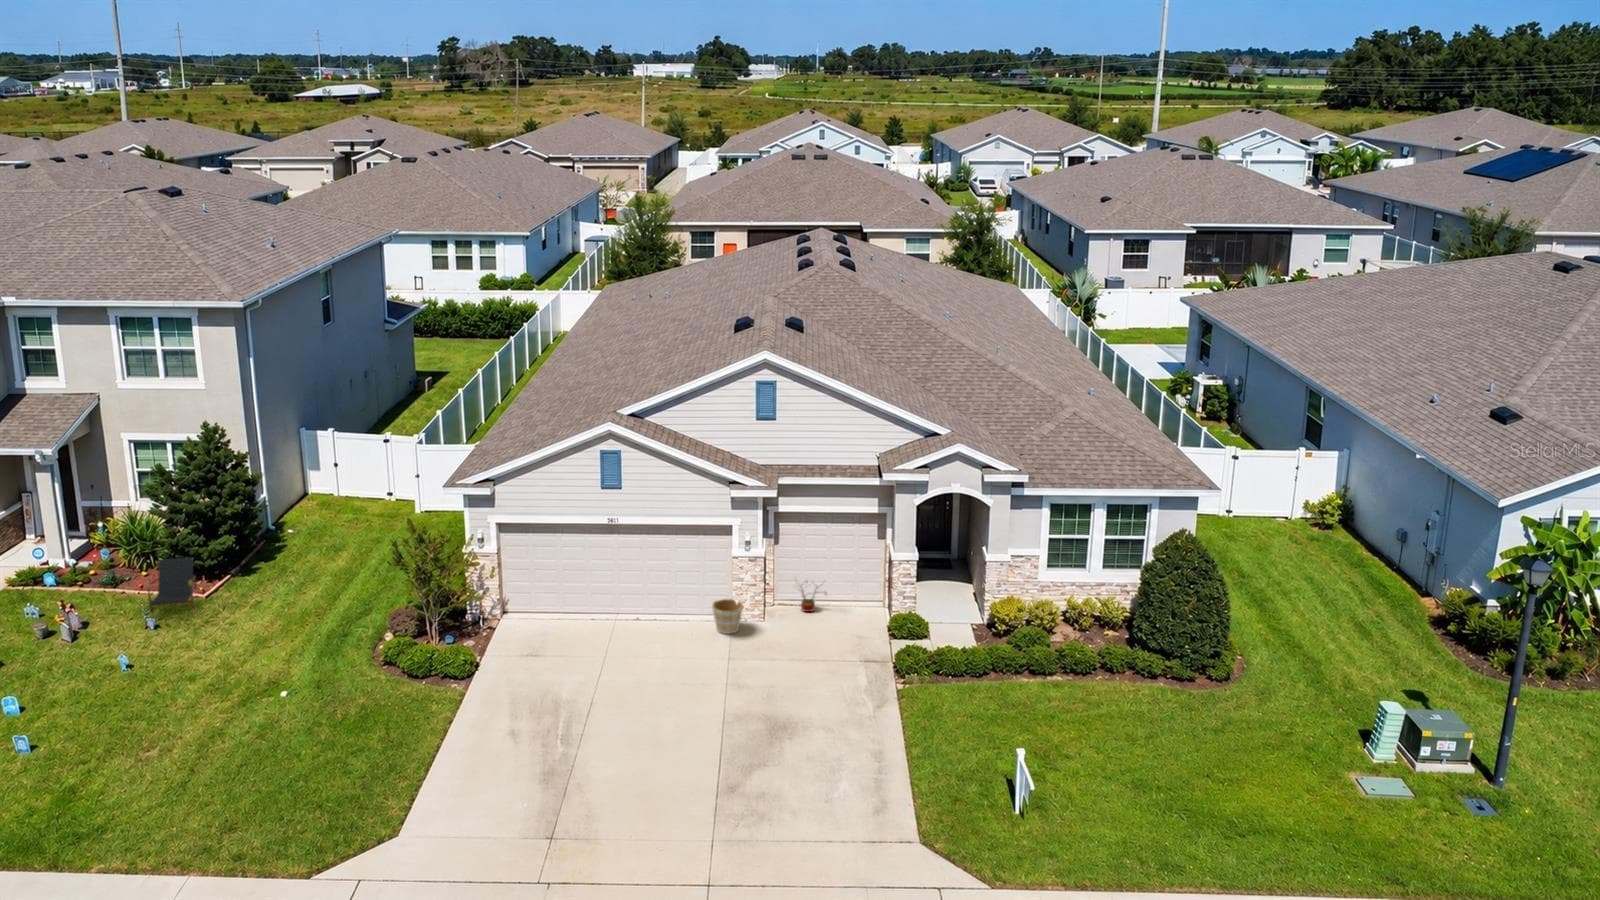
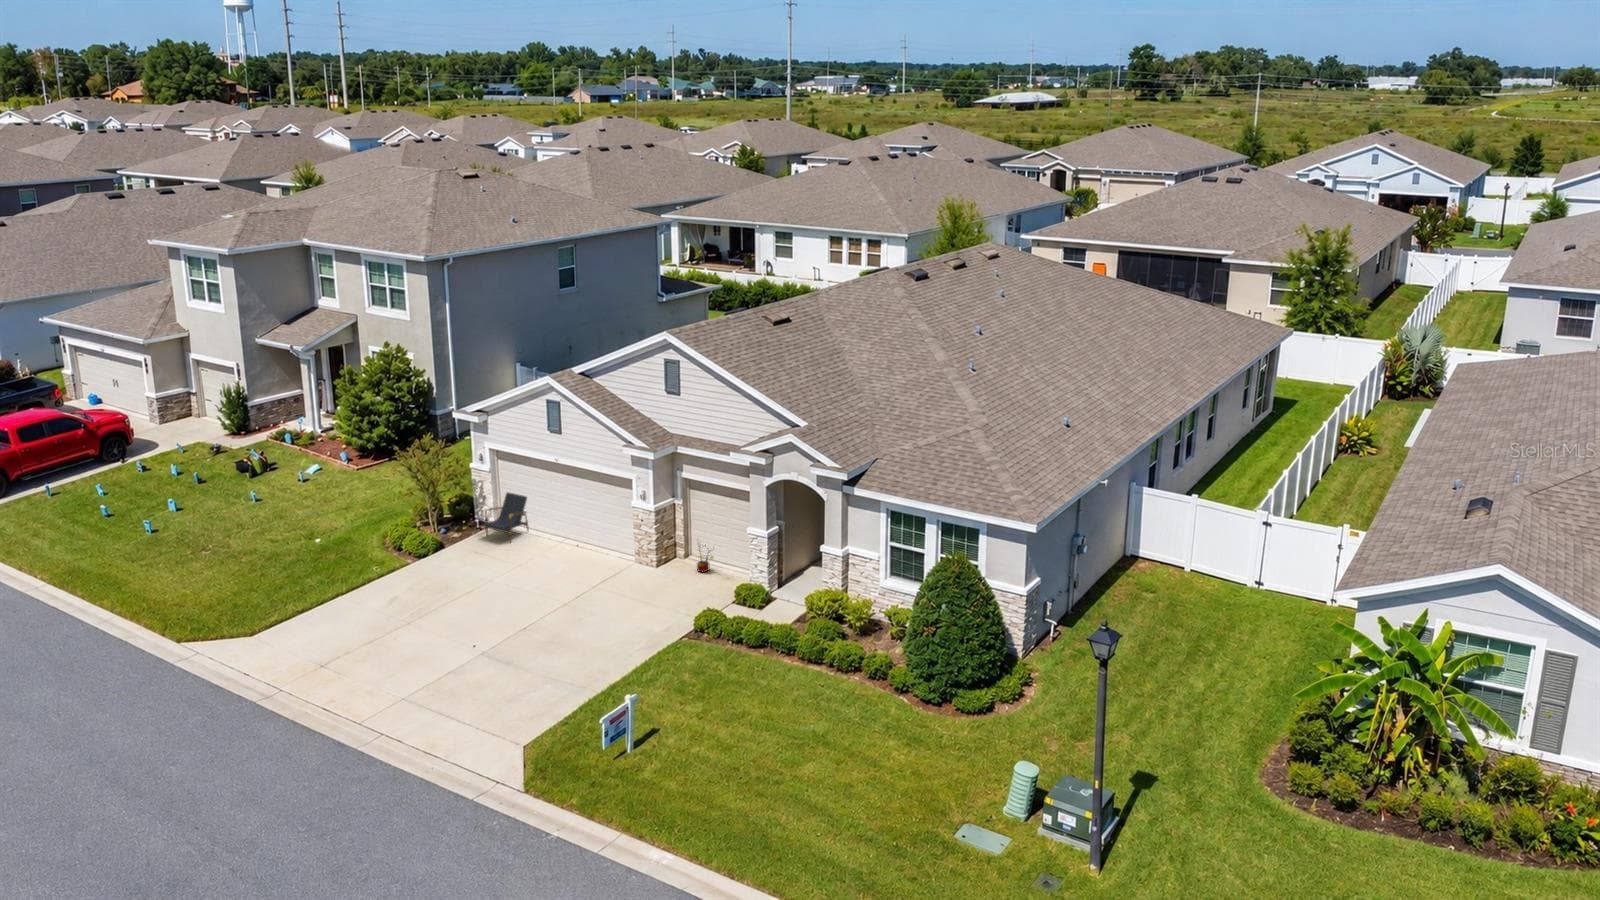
lounge chair: present [146,558,199,617] -> present [484,493,529,542]
wooden bucket: present [712,599,743,634] -> none [608,541,637,572]

